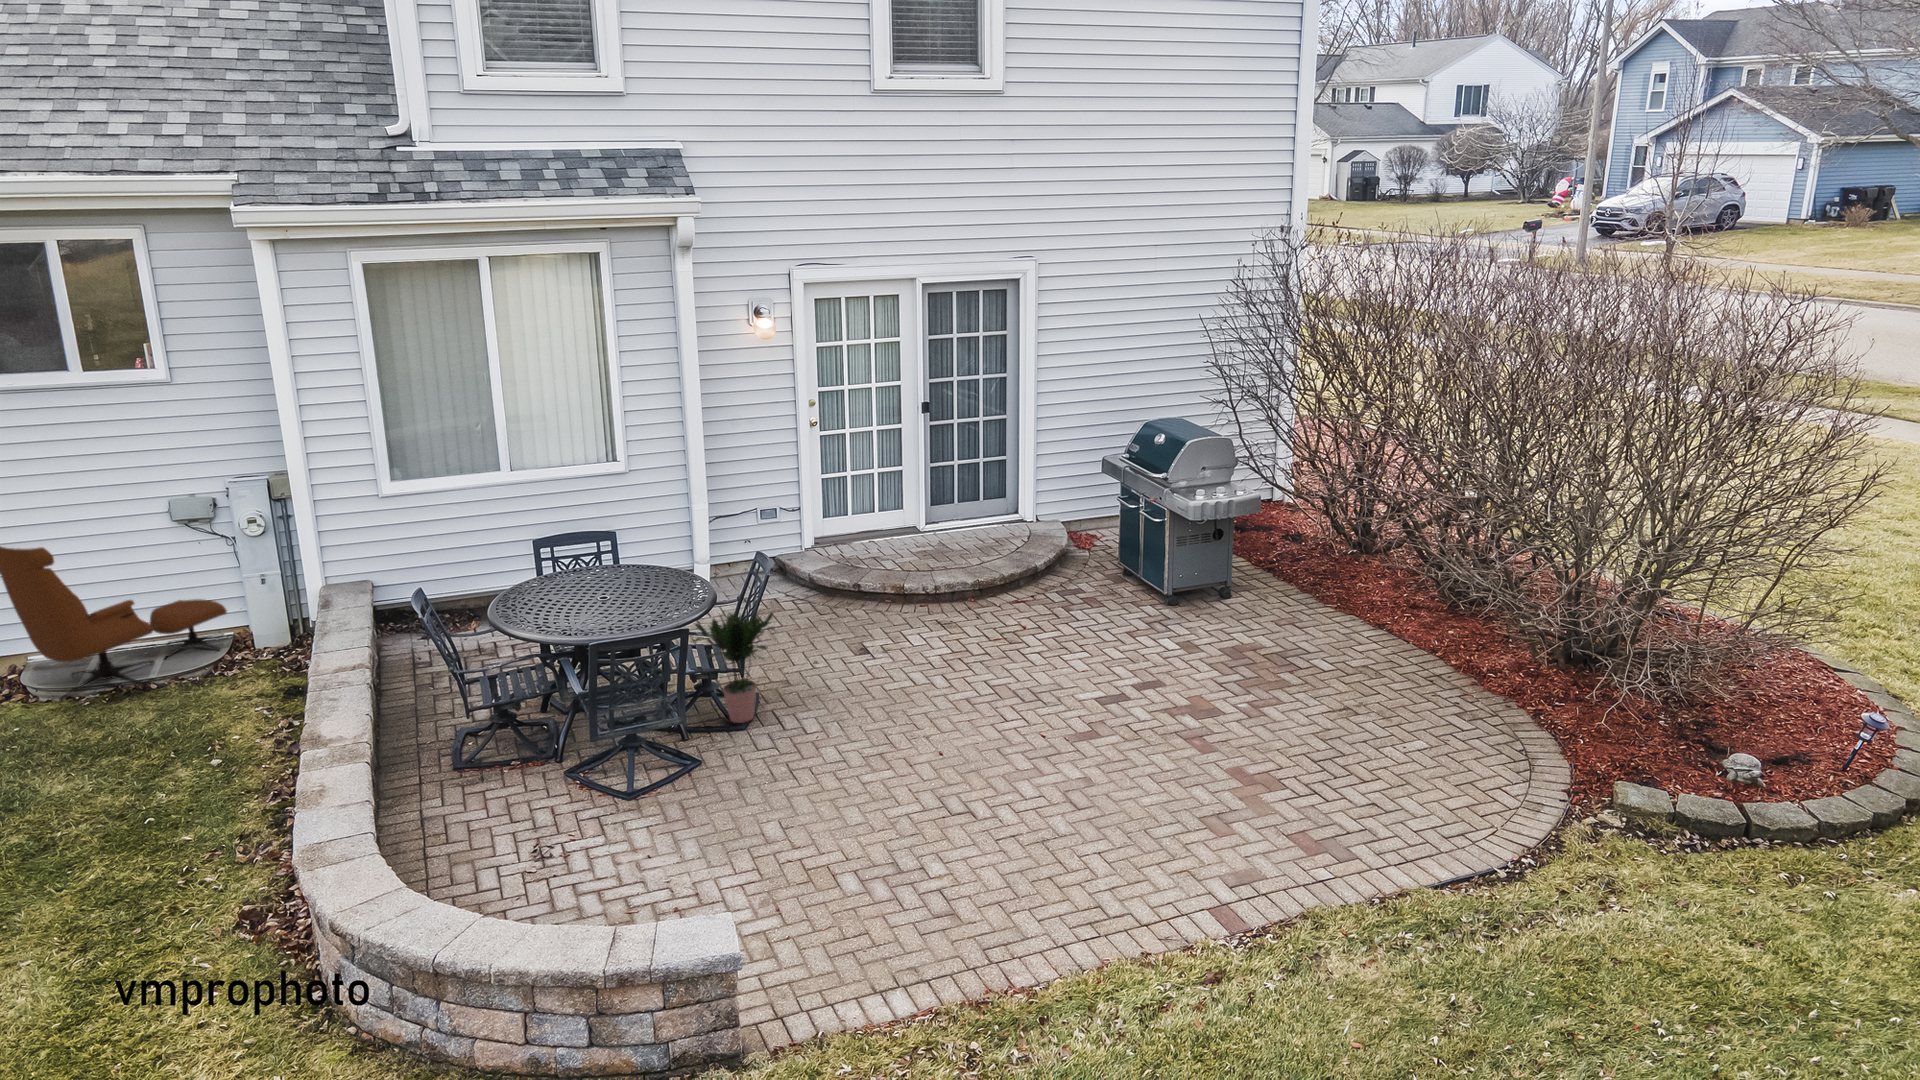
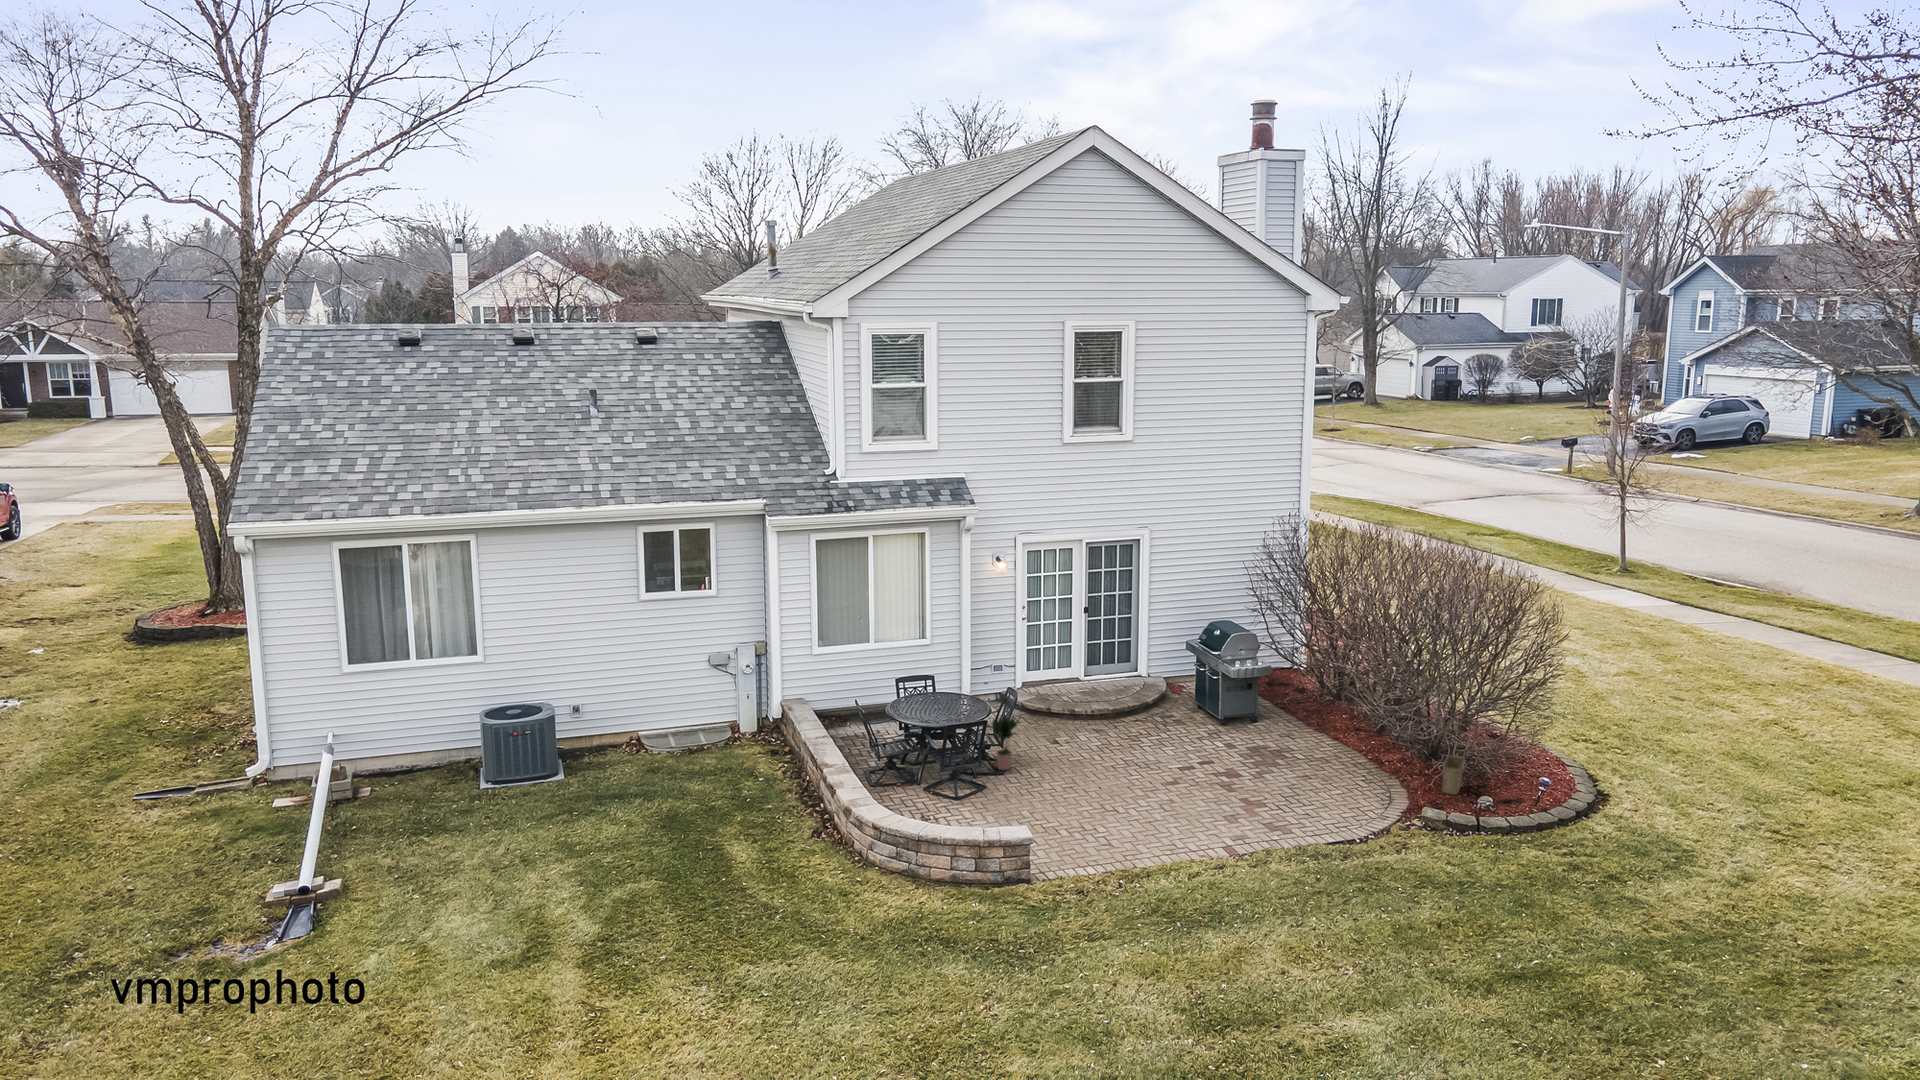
lounge chair: present [0,546,227,702] -> none [654,672,732,751]
basket: none [1628,662,1678,748] -> present [1442,755,1464,795]

